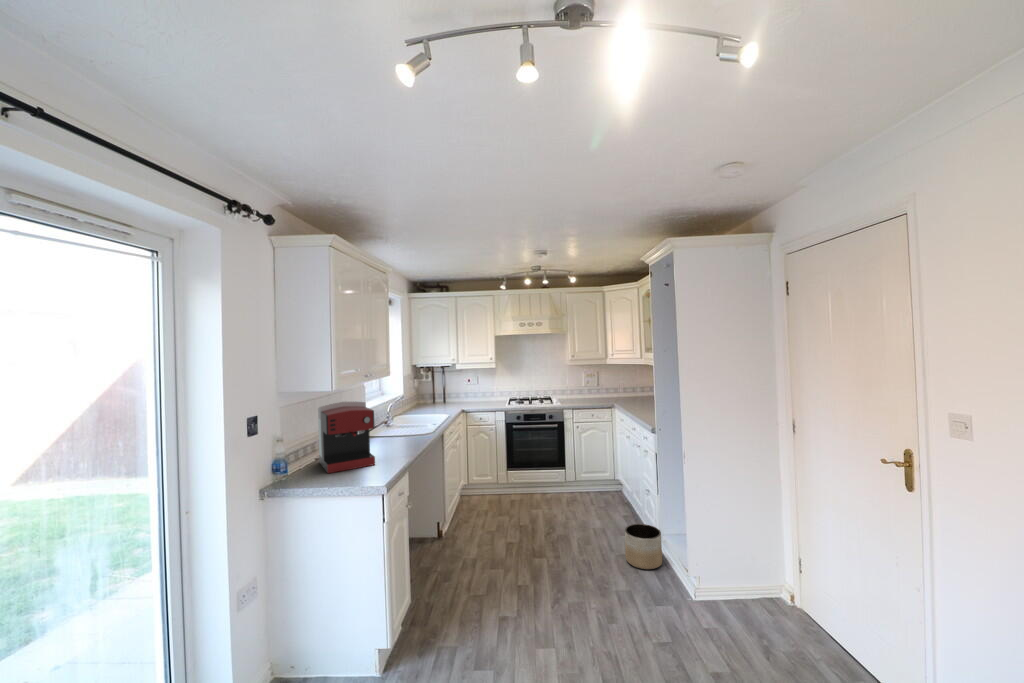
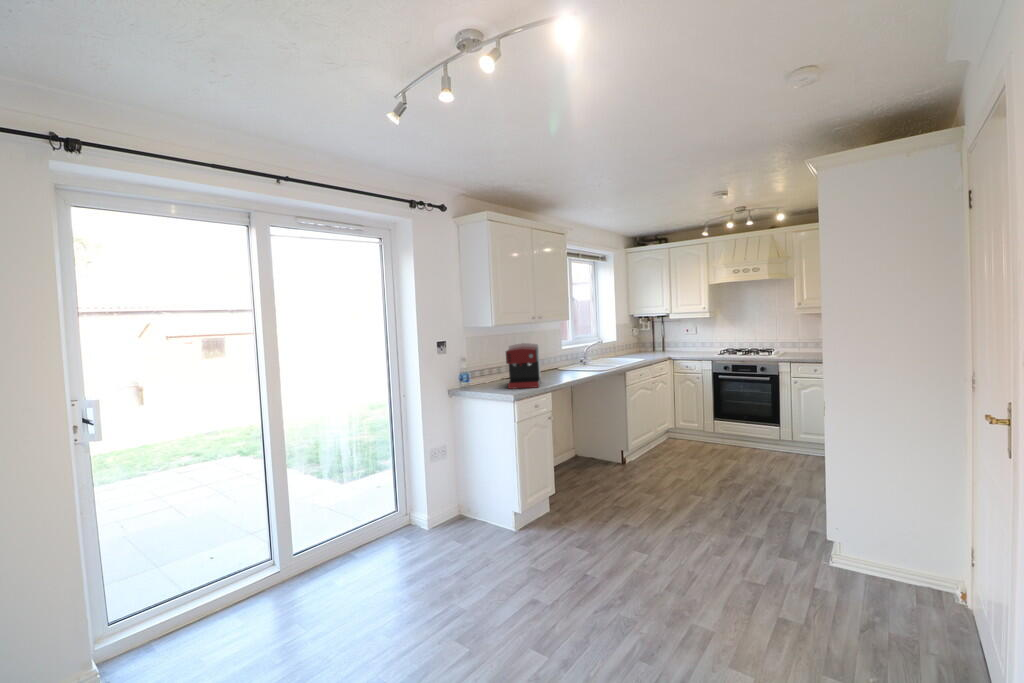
planter: present [625,524,662,569] -> none [784,483,829,529]

